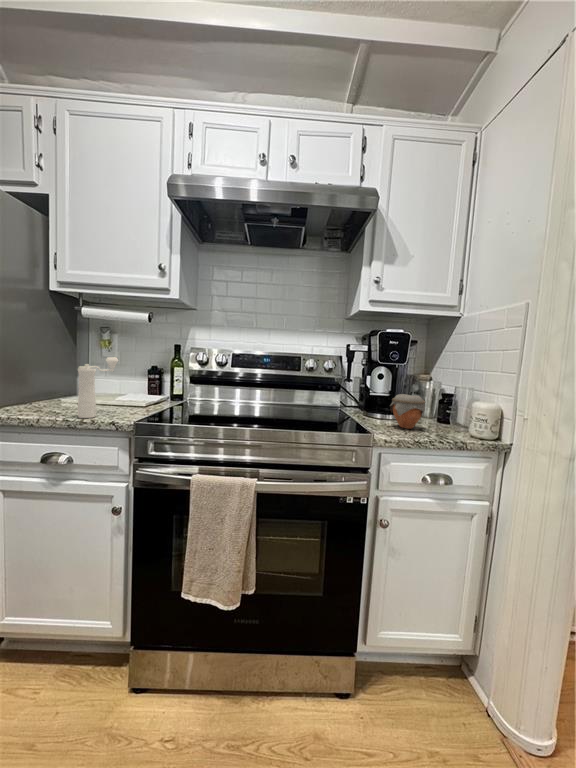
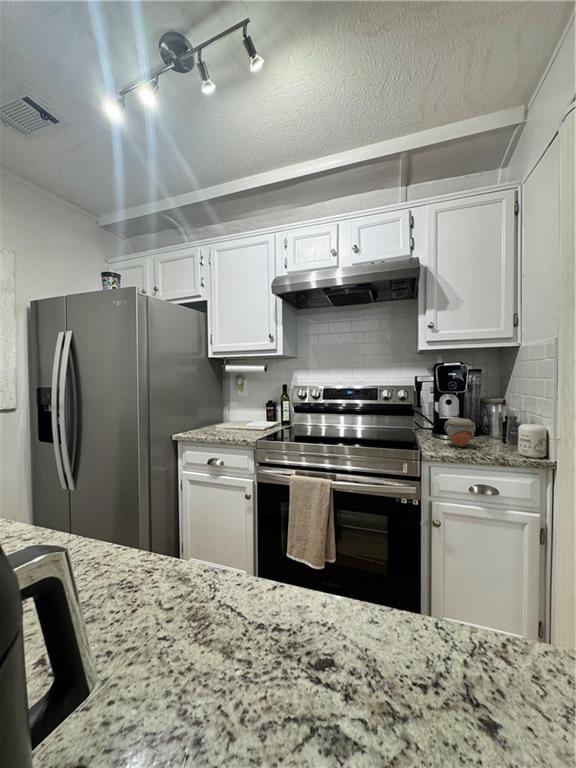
pepper mill: present [78,357,118,418] -> none [223,398,246,438]

